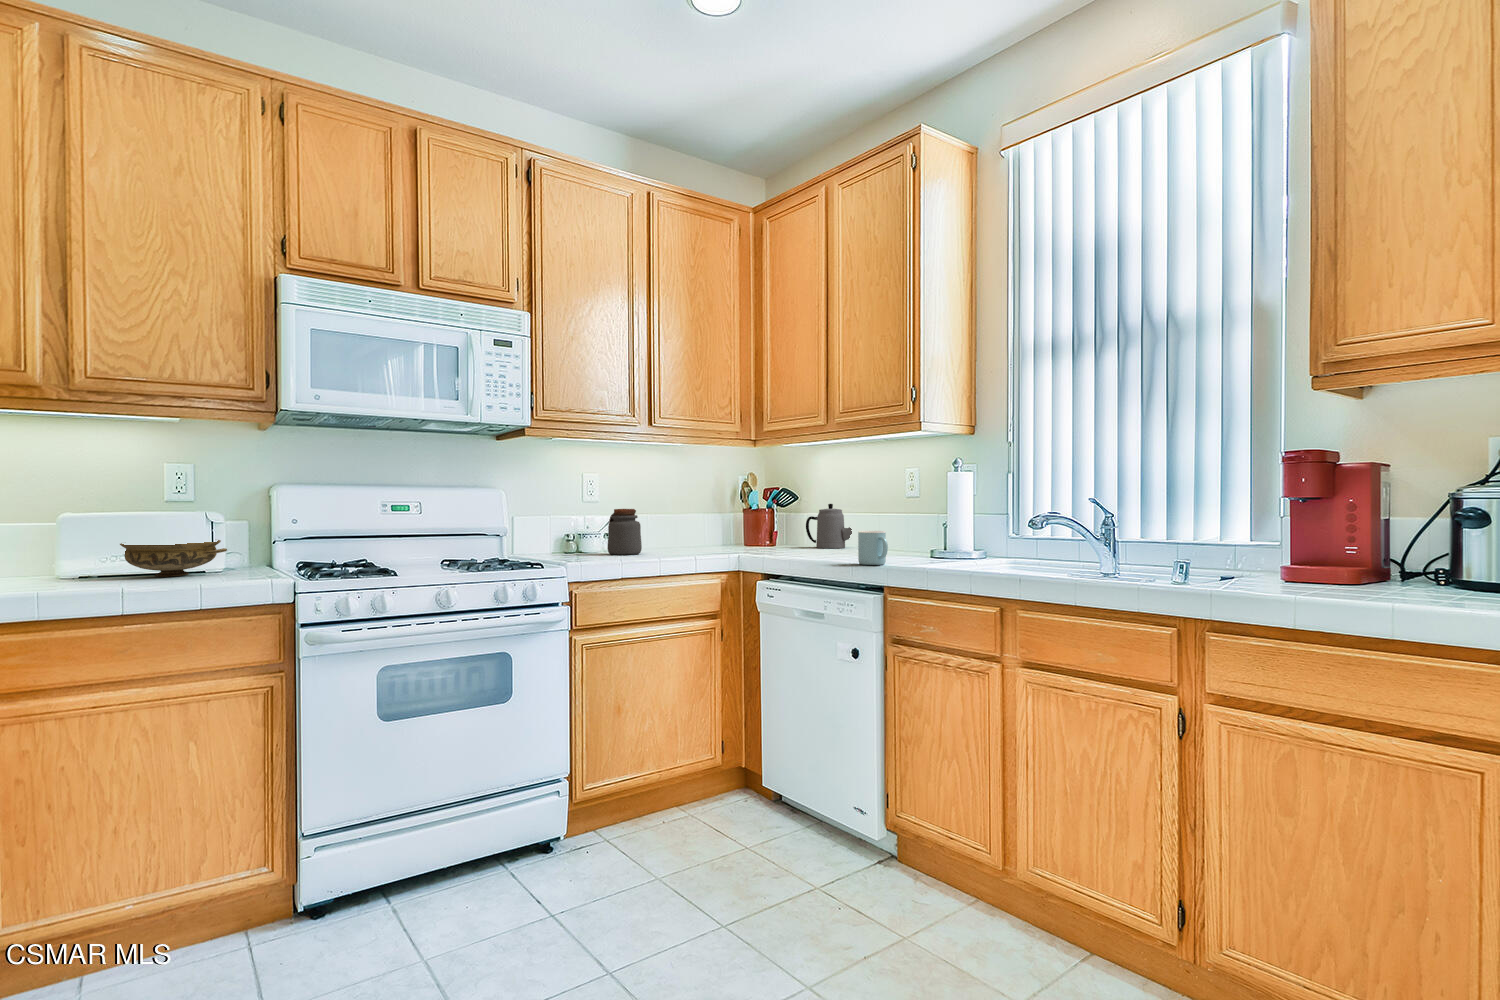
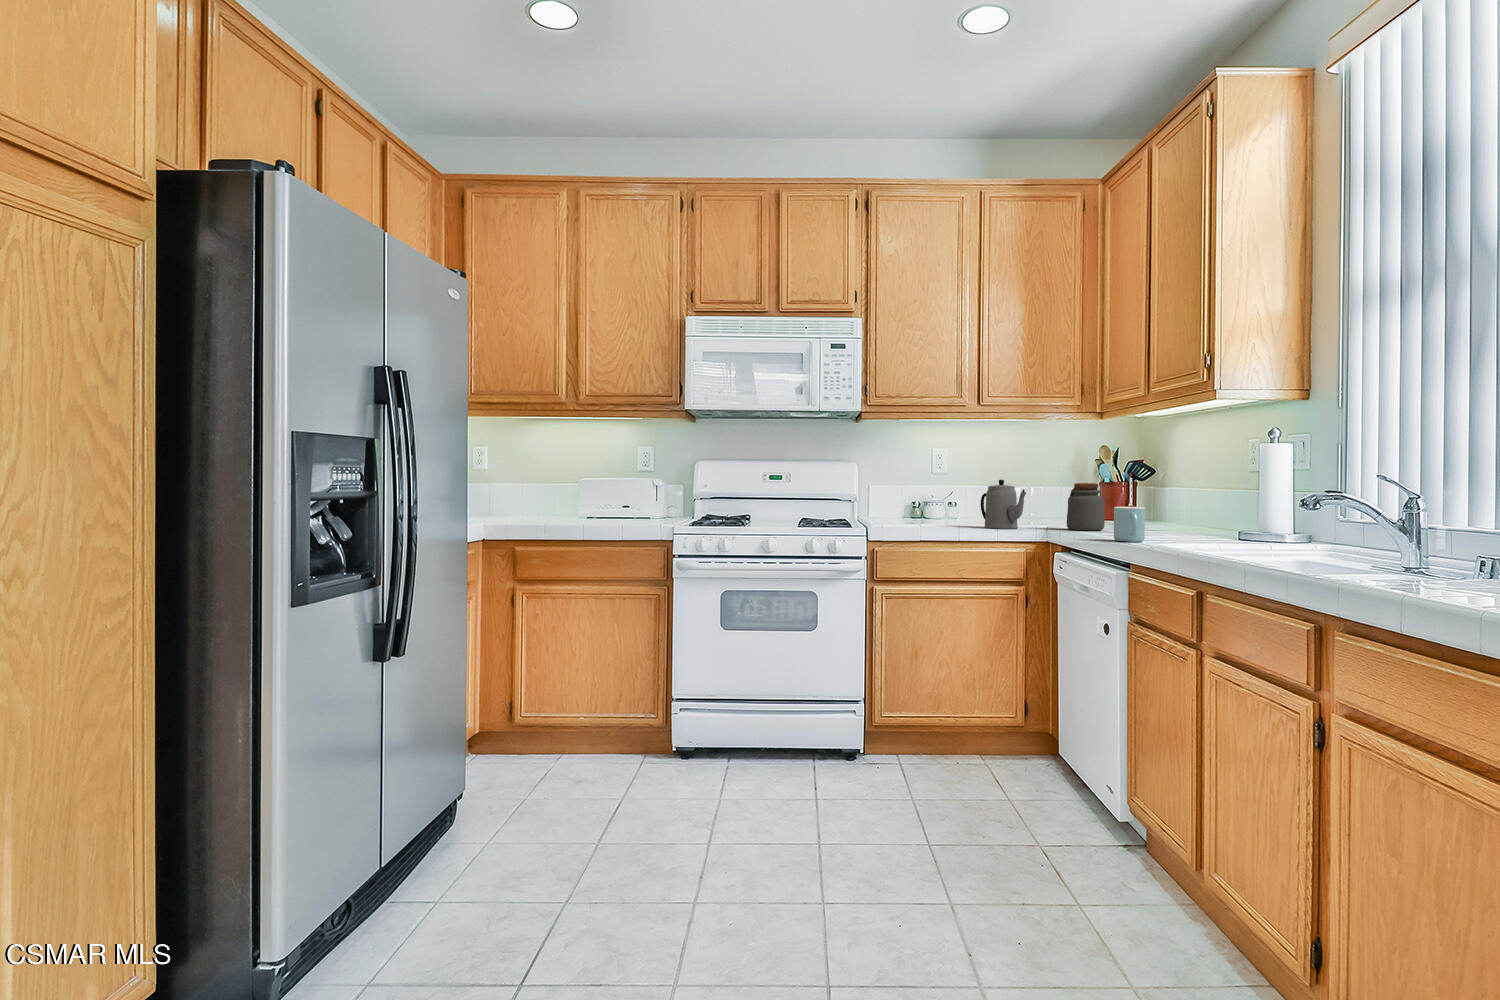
teapot: present [806,504,852,548] -> present [981,480,1026,529]
jar: present [608,509,642,555] -> present [1067,483,1105,531]
ceramic bowl: present [120,540,227,577] -> none [606,498,658,521]

